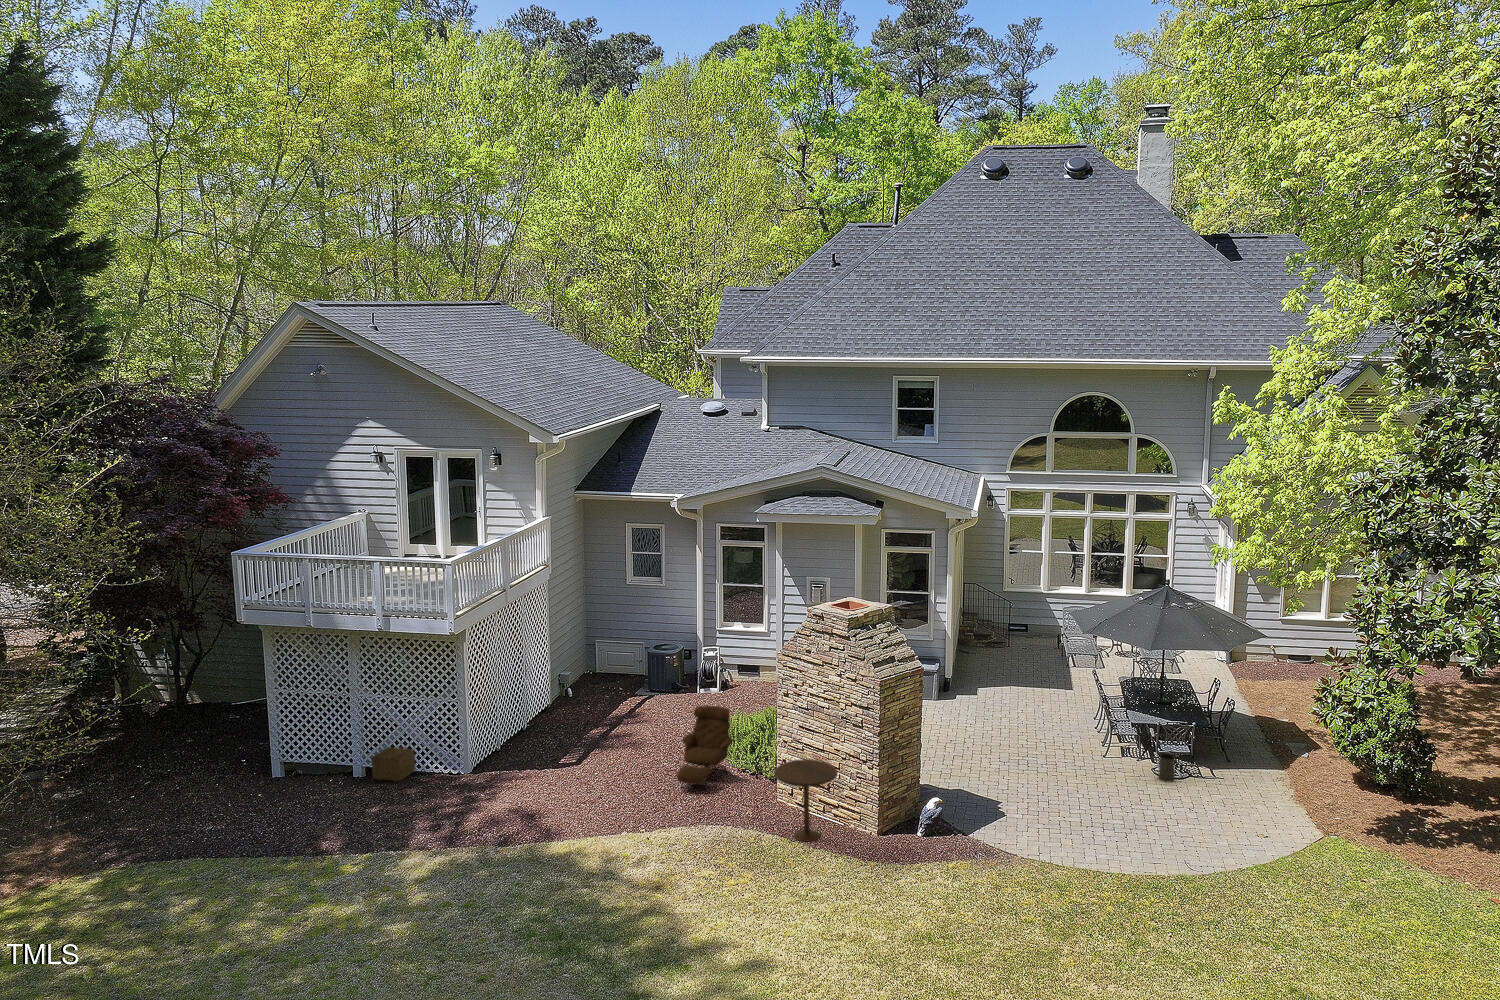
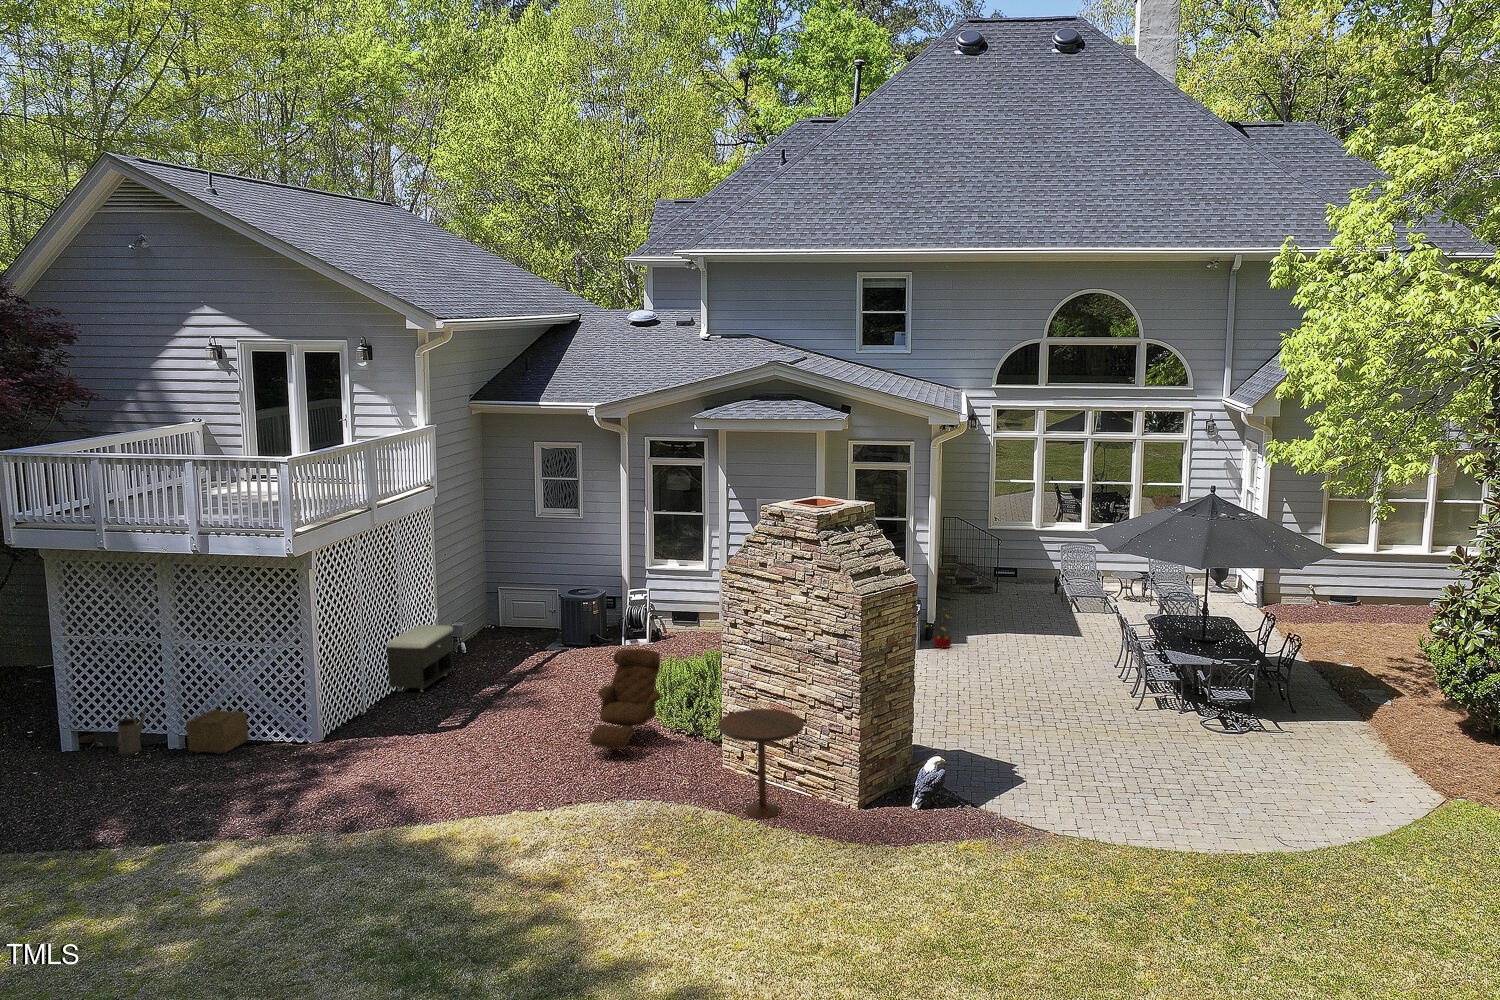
decorative plant: none [942,661,968,699] -> present [934,611,951,648]
storage bench: none [515,677,565,732] -> present [386,625,454,692]
watering can: present [1158,752,1175,782] -> present [118,708,147,755]

